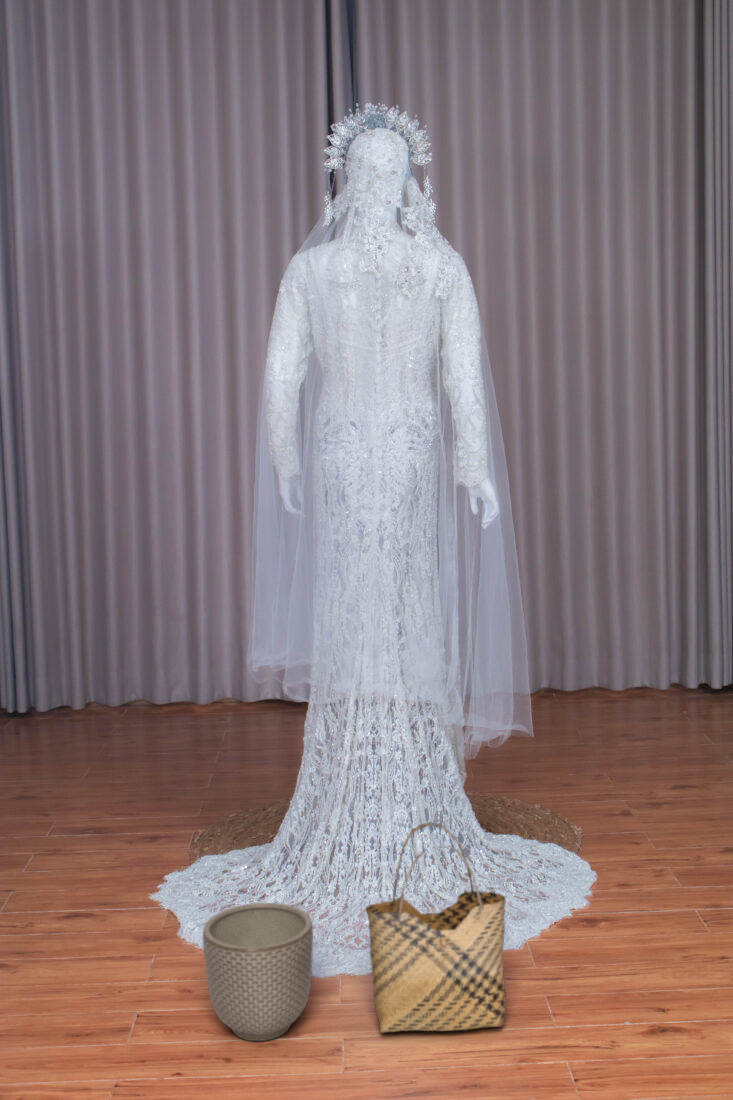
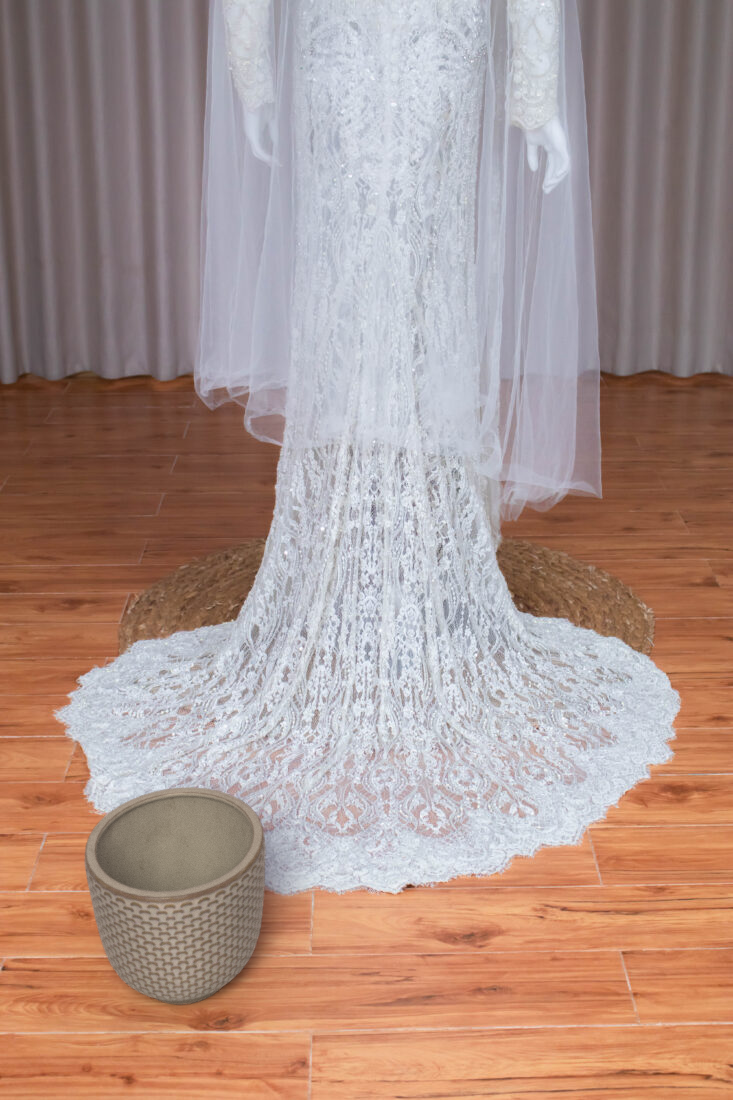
woven basket: present [365,823,506,1033] -> none [349,683,580,1002]

